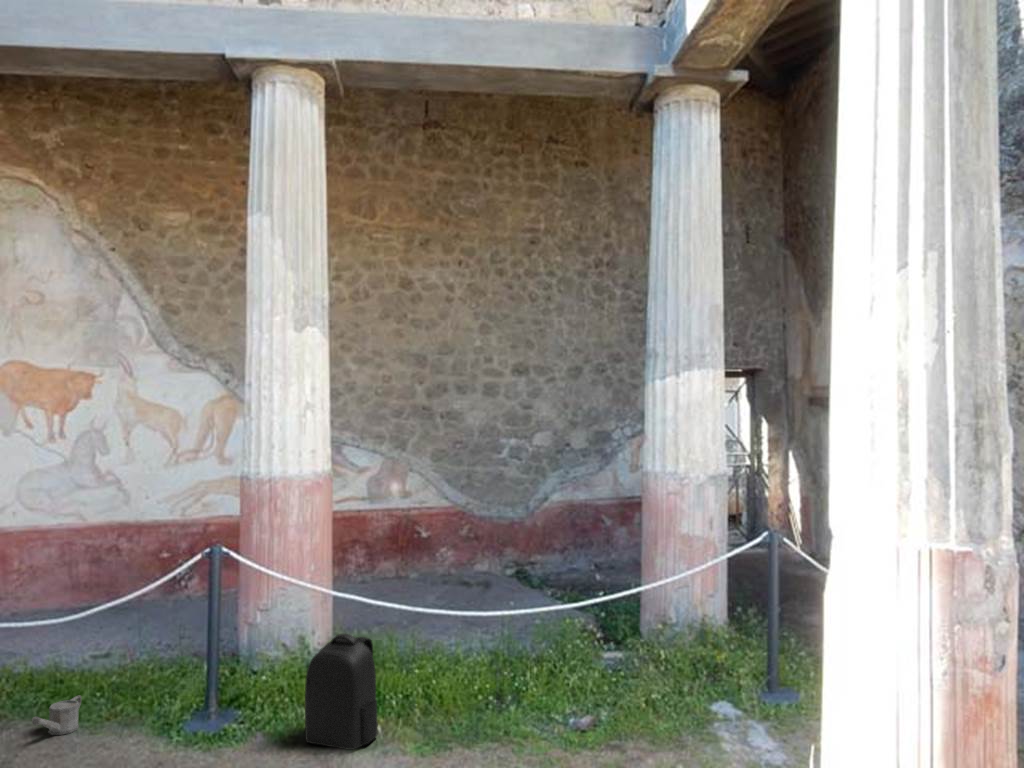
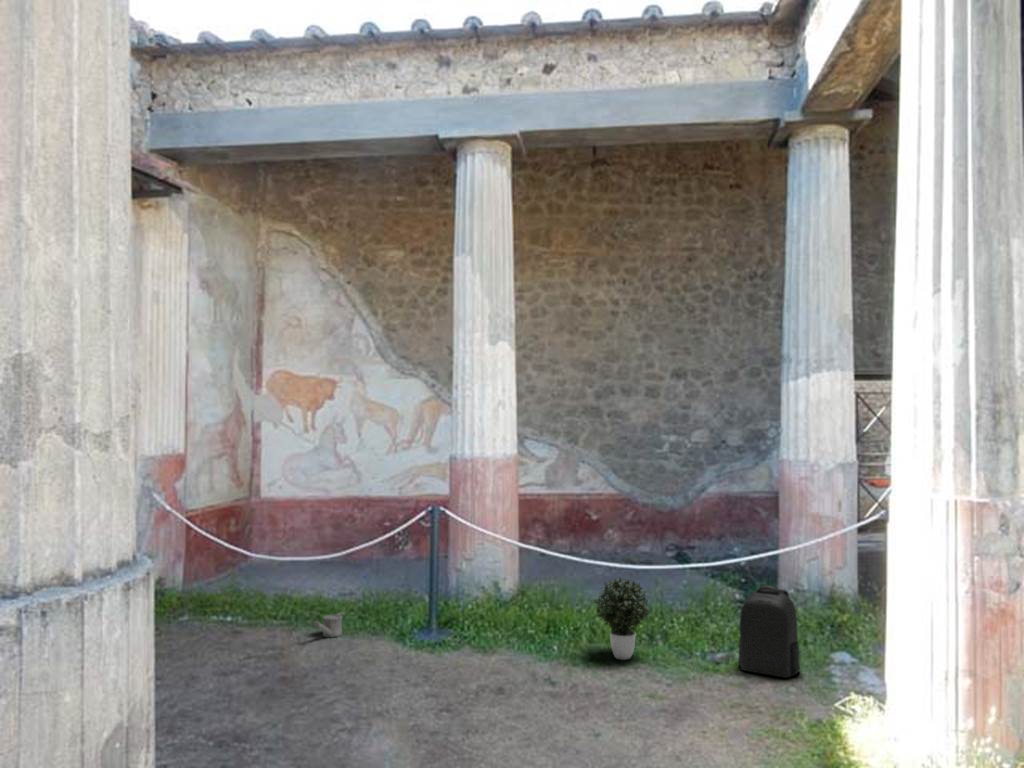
potted plant: none [427,630,500,738] -> present [594,579,649,660]
backpack: present [305,634,378,750] -> present [738,585,800,678]

